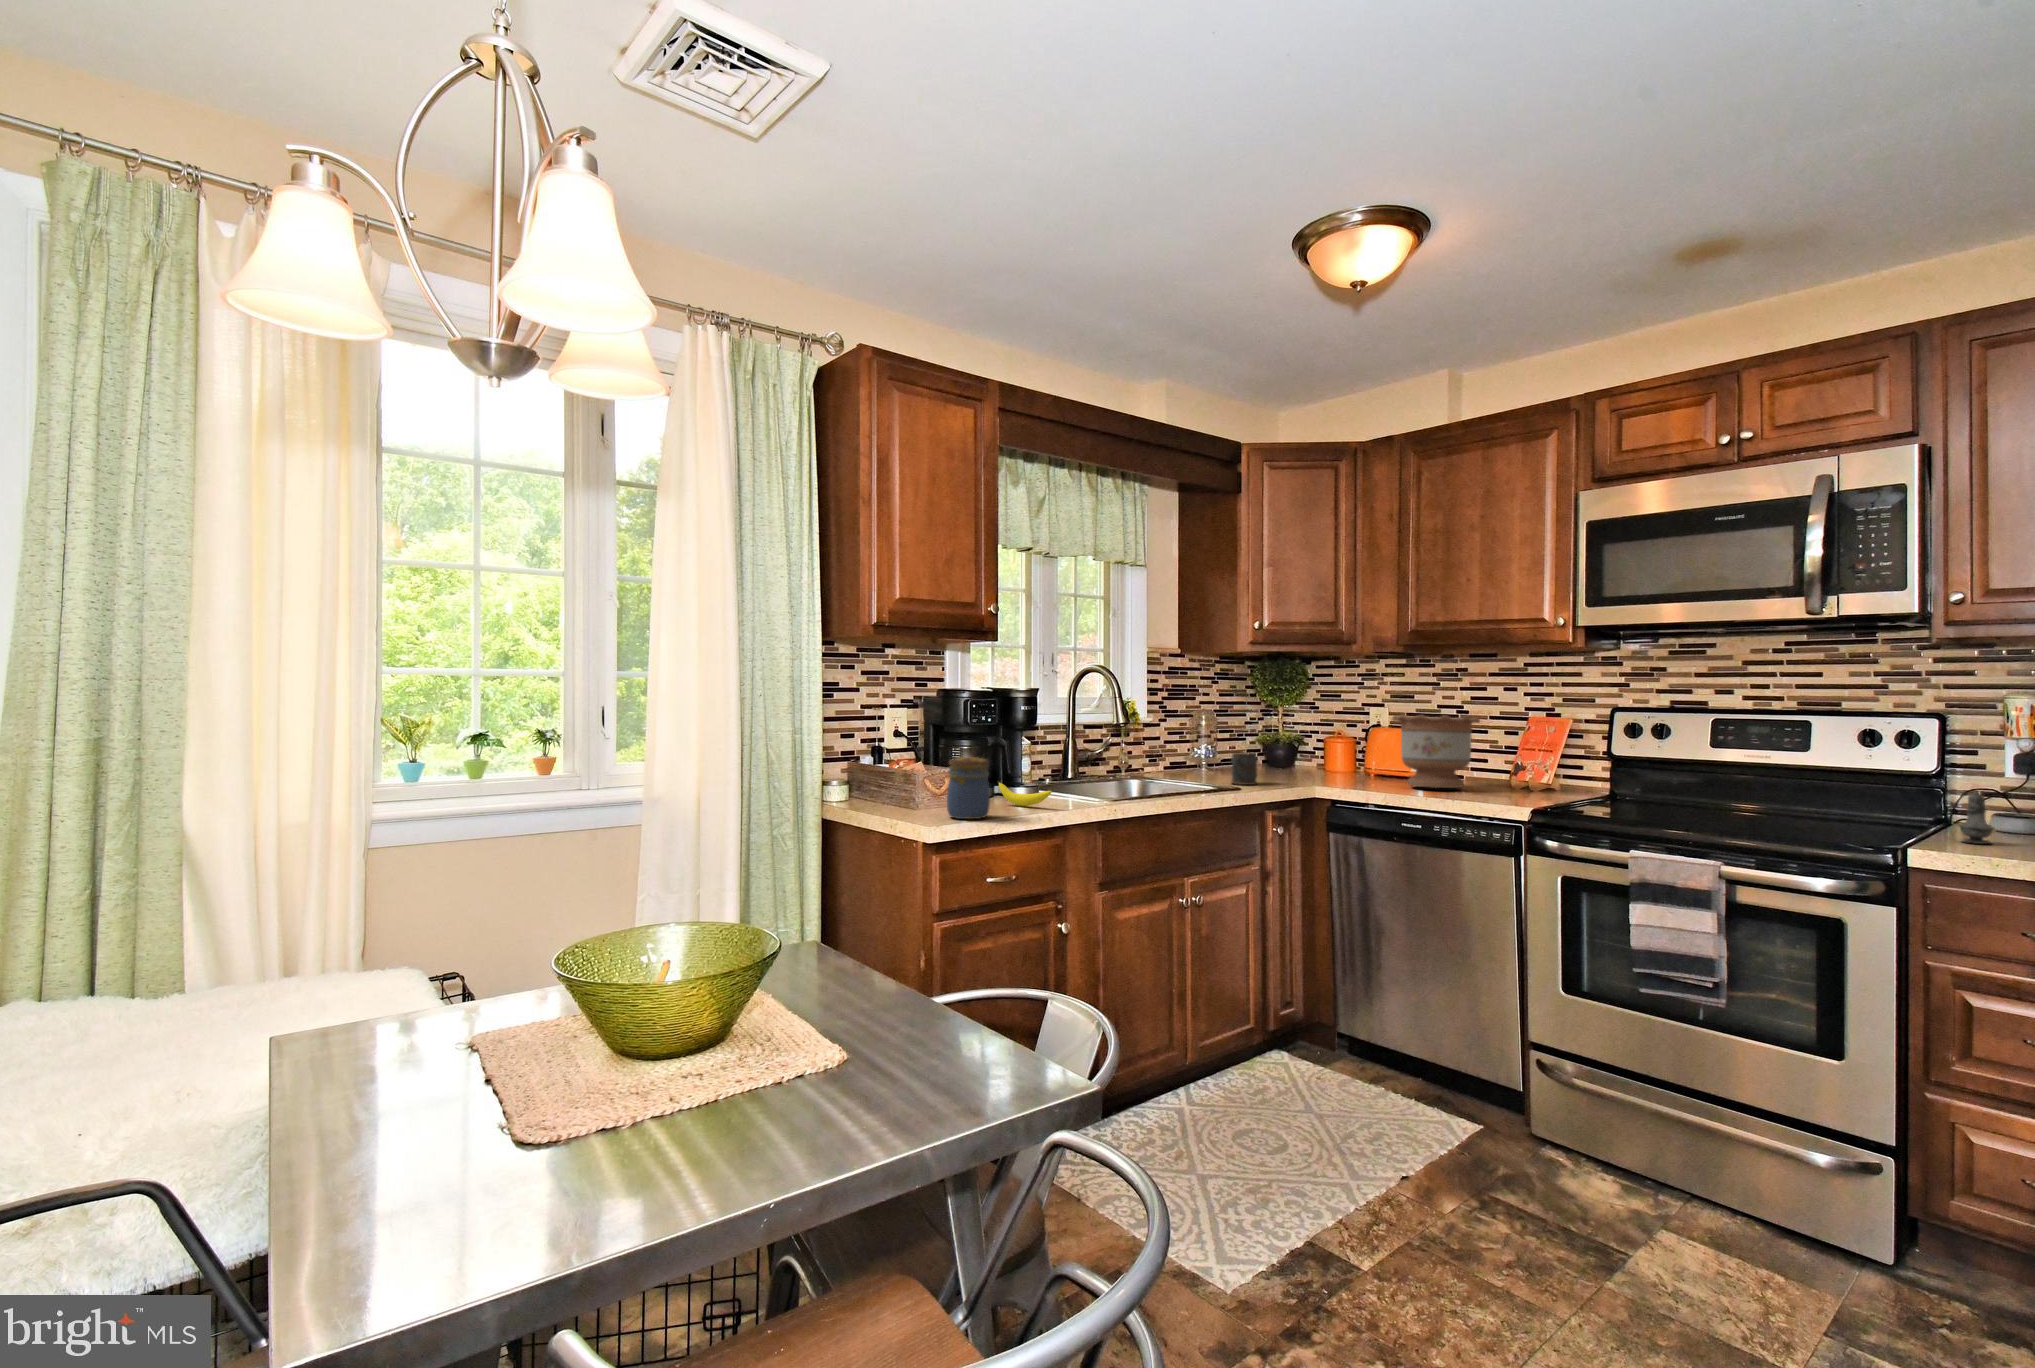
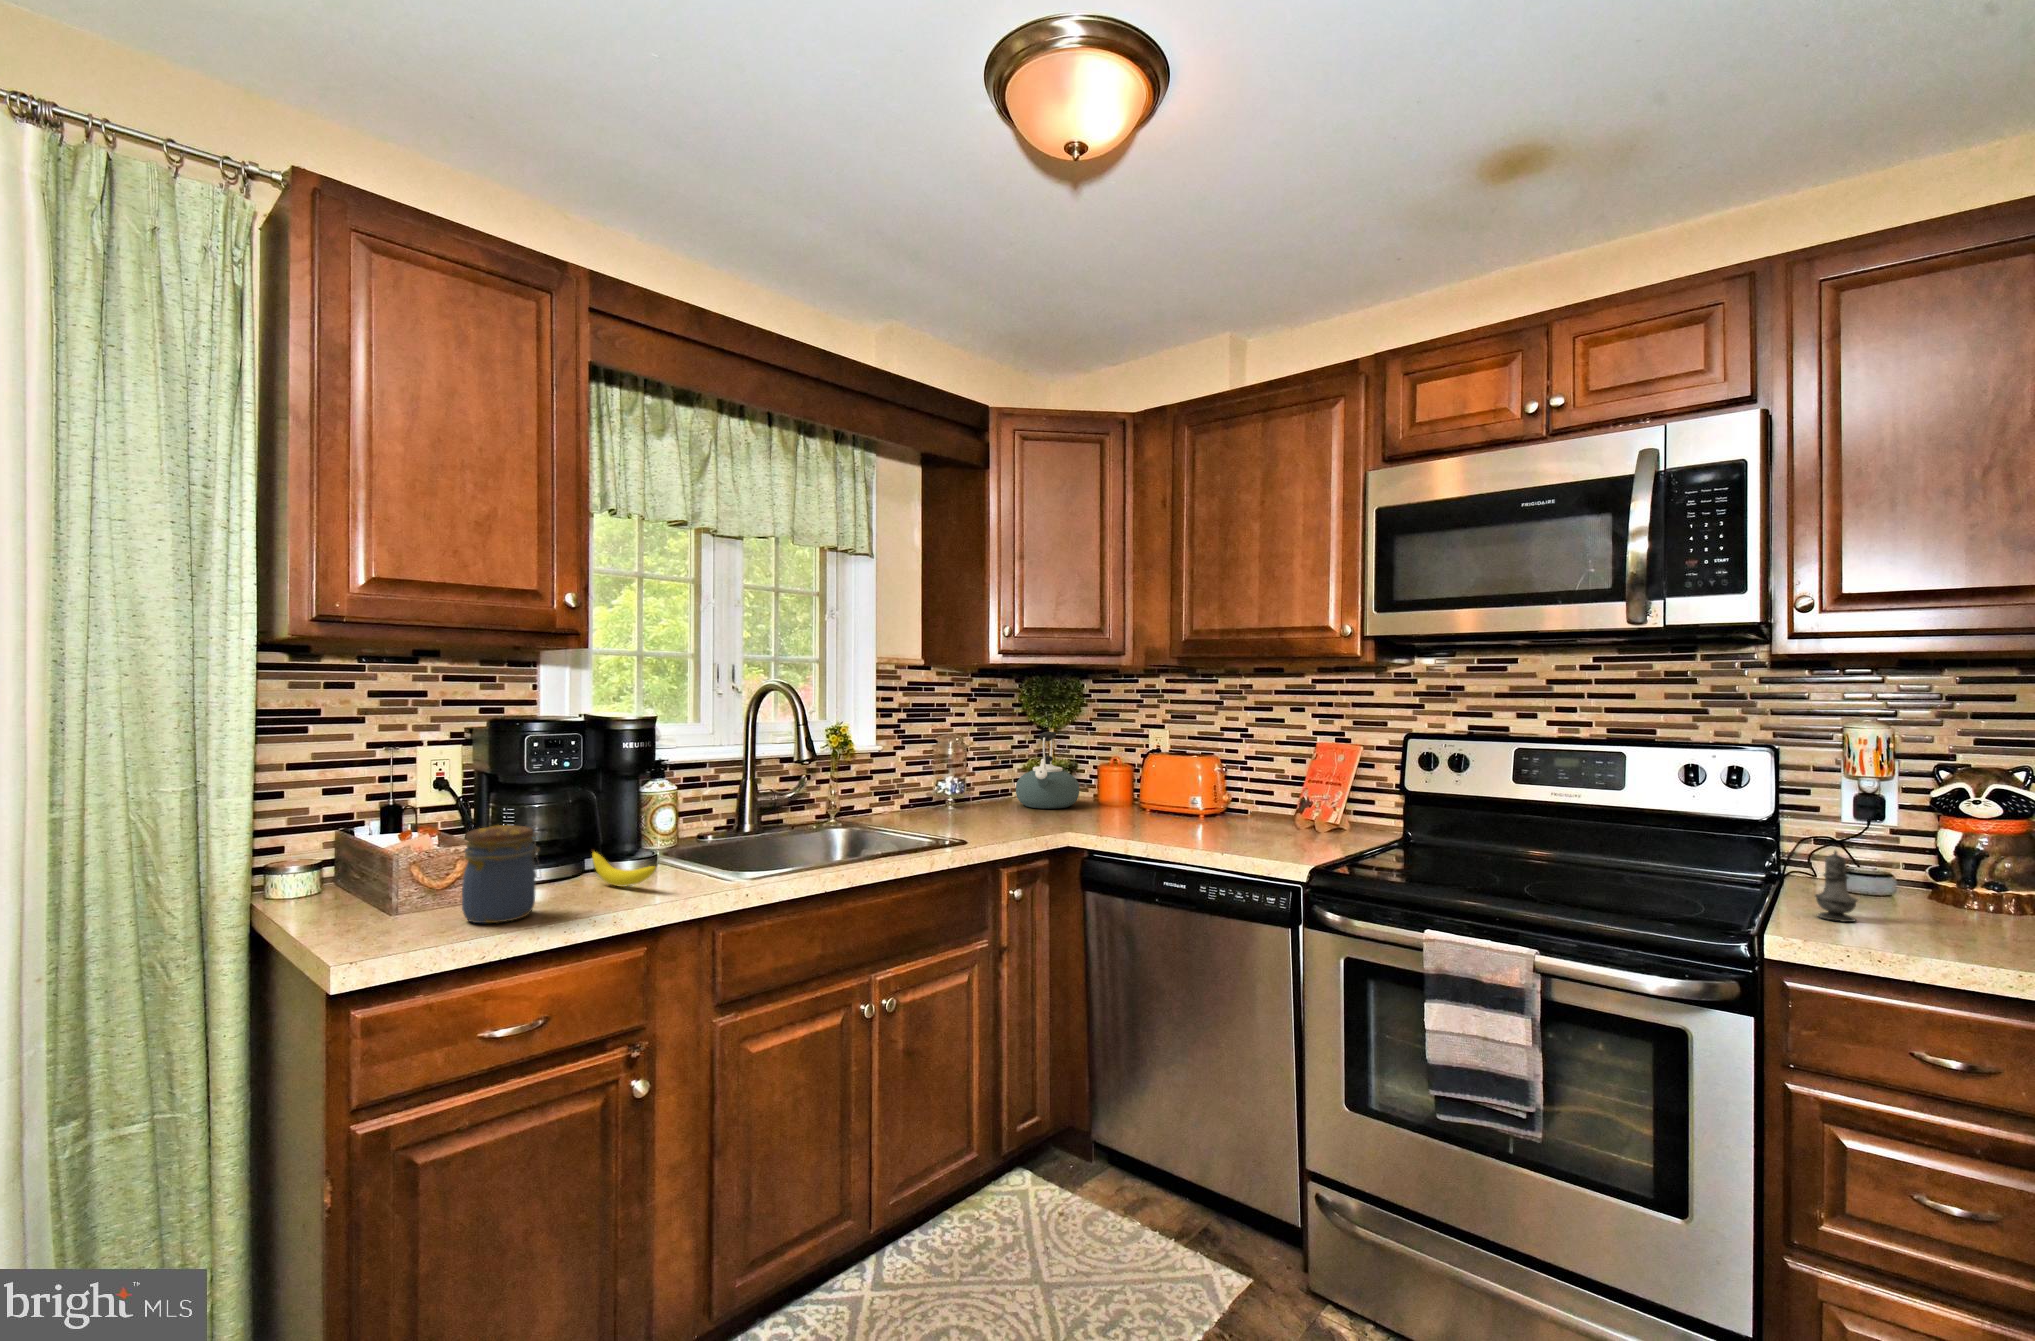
kettle: none [1258,711,1313,774] -> present [1016,732,1079,809]
flower pot: present [1393,715,1480,788] -> none [1159,741,1259,832]
mug: present [1231,753,1258,785] -> none [966,788,999,830]

